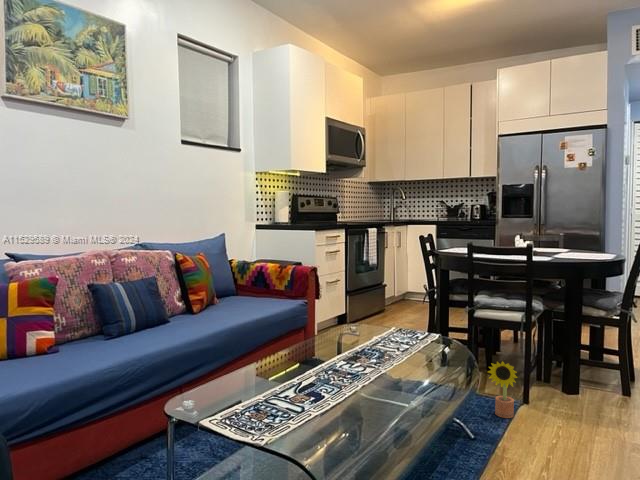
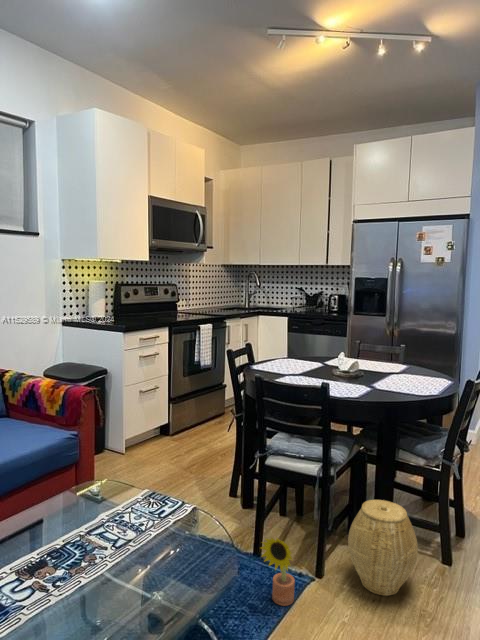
woven basket: none [549,341,610,412] -> present [348,500,418,596]

